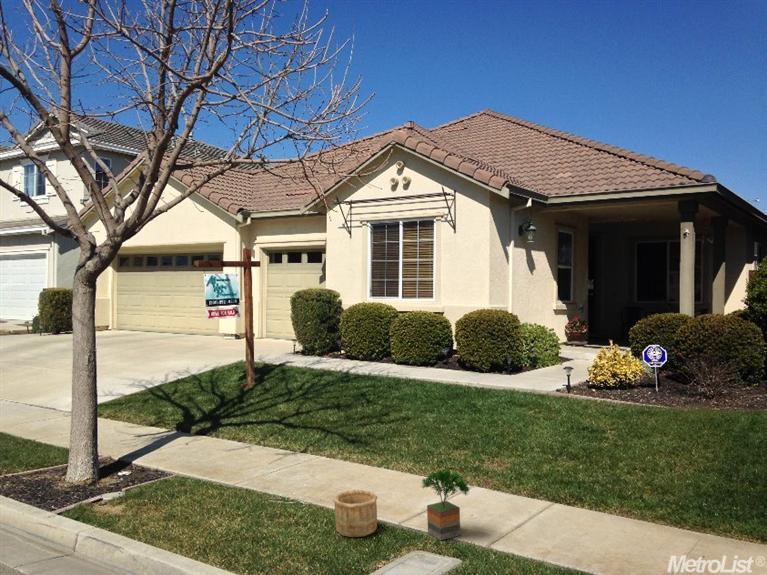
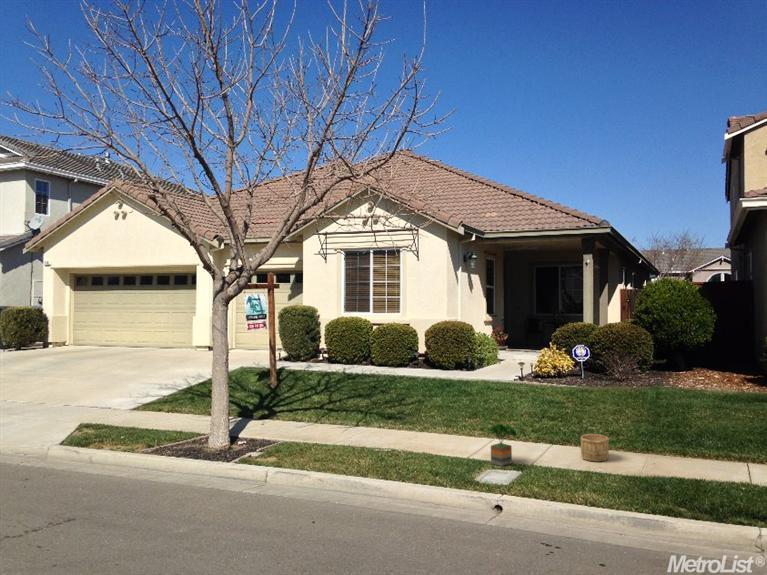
wooden bucket: present [333,490,377,537] -> present [580,434,609,462]

